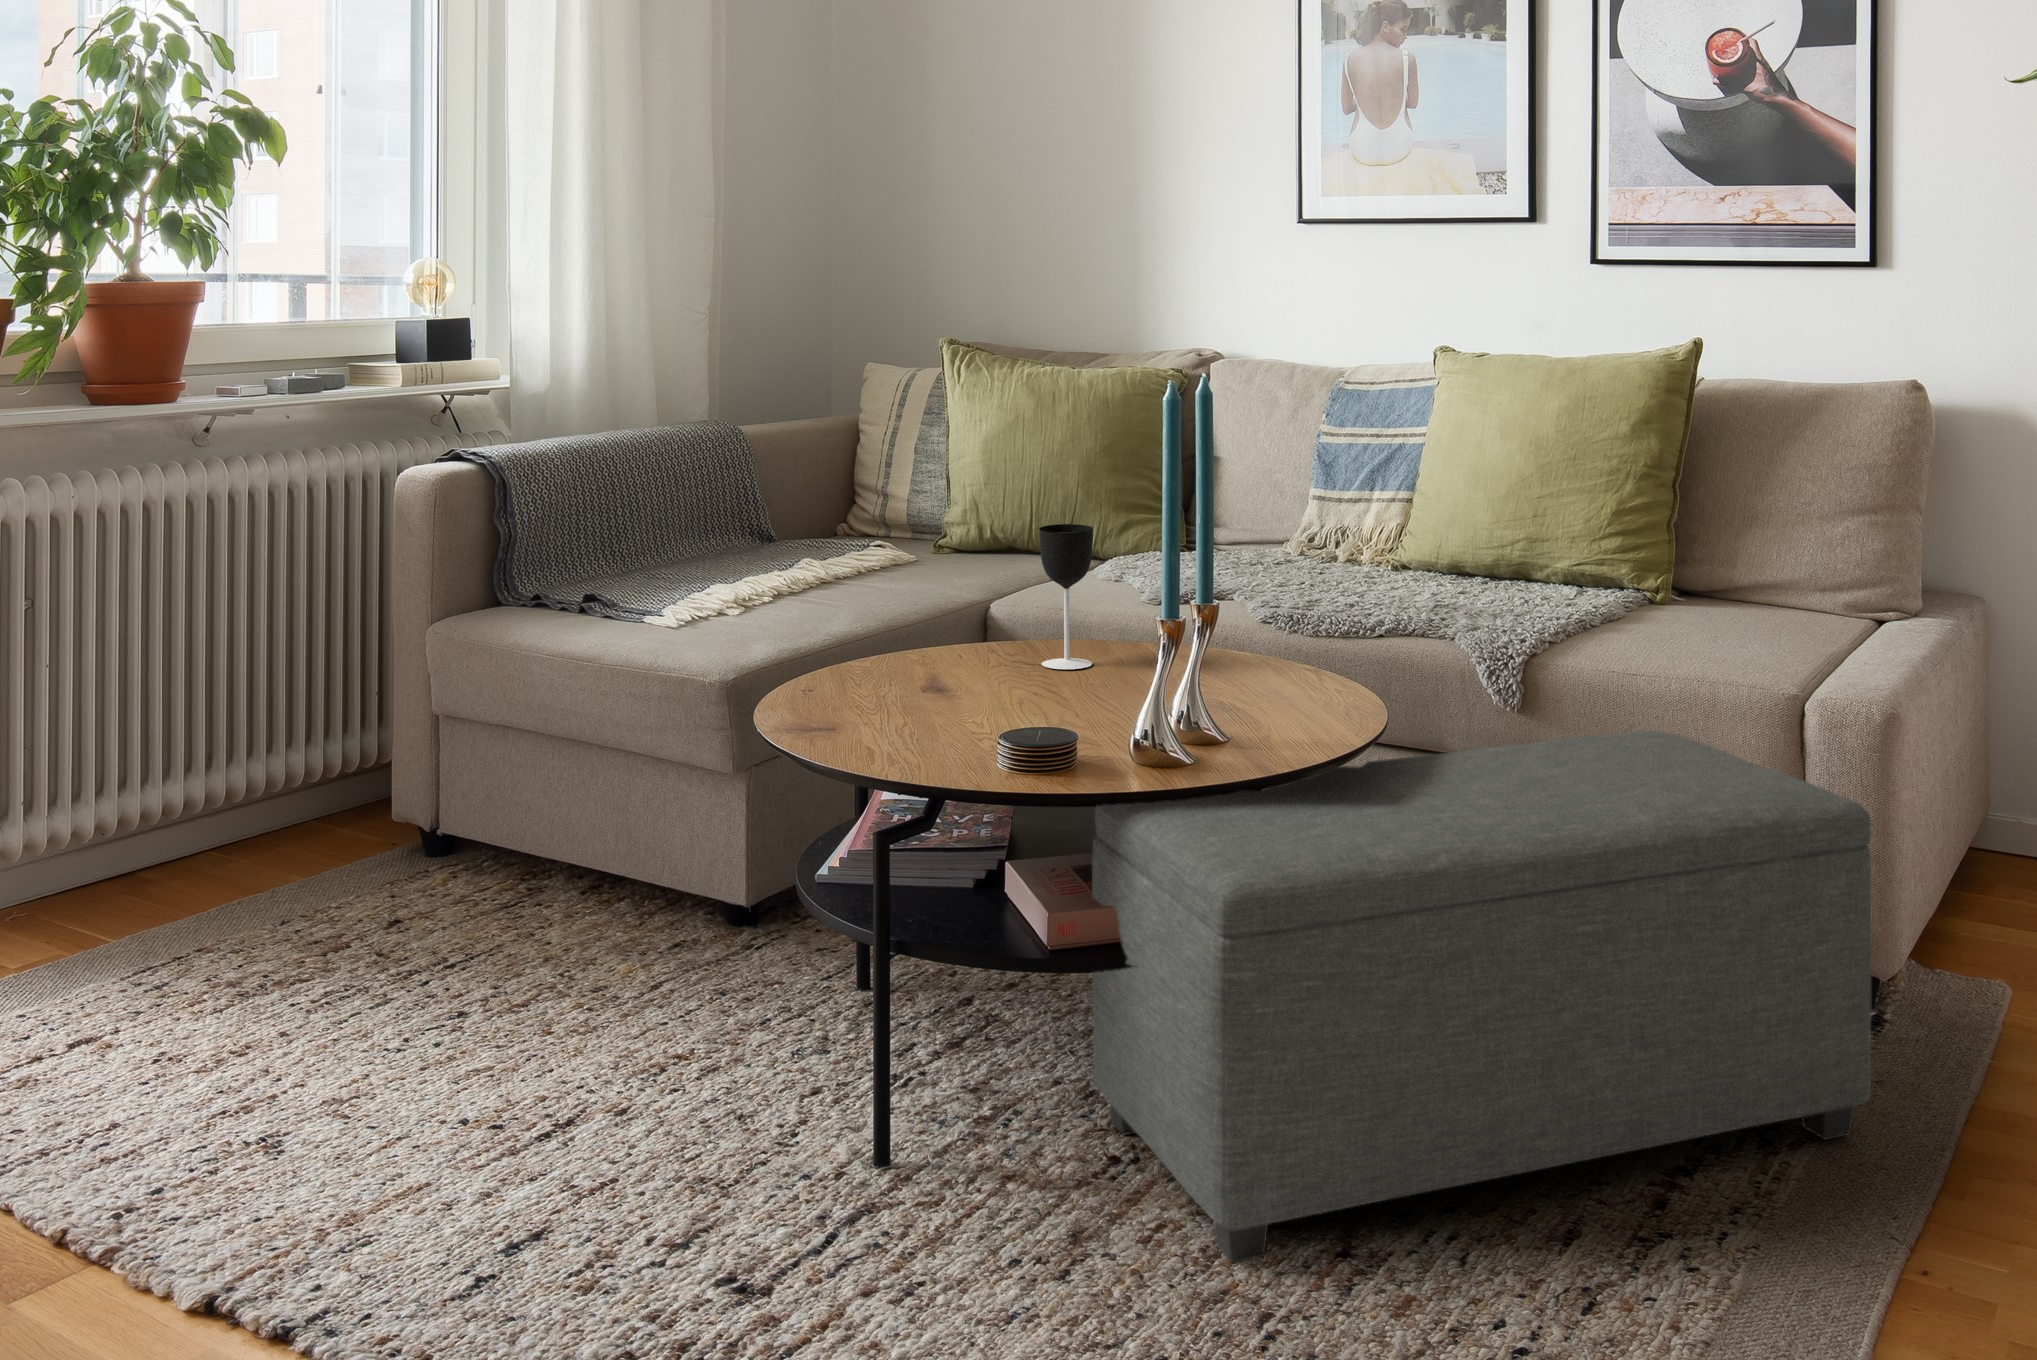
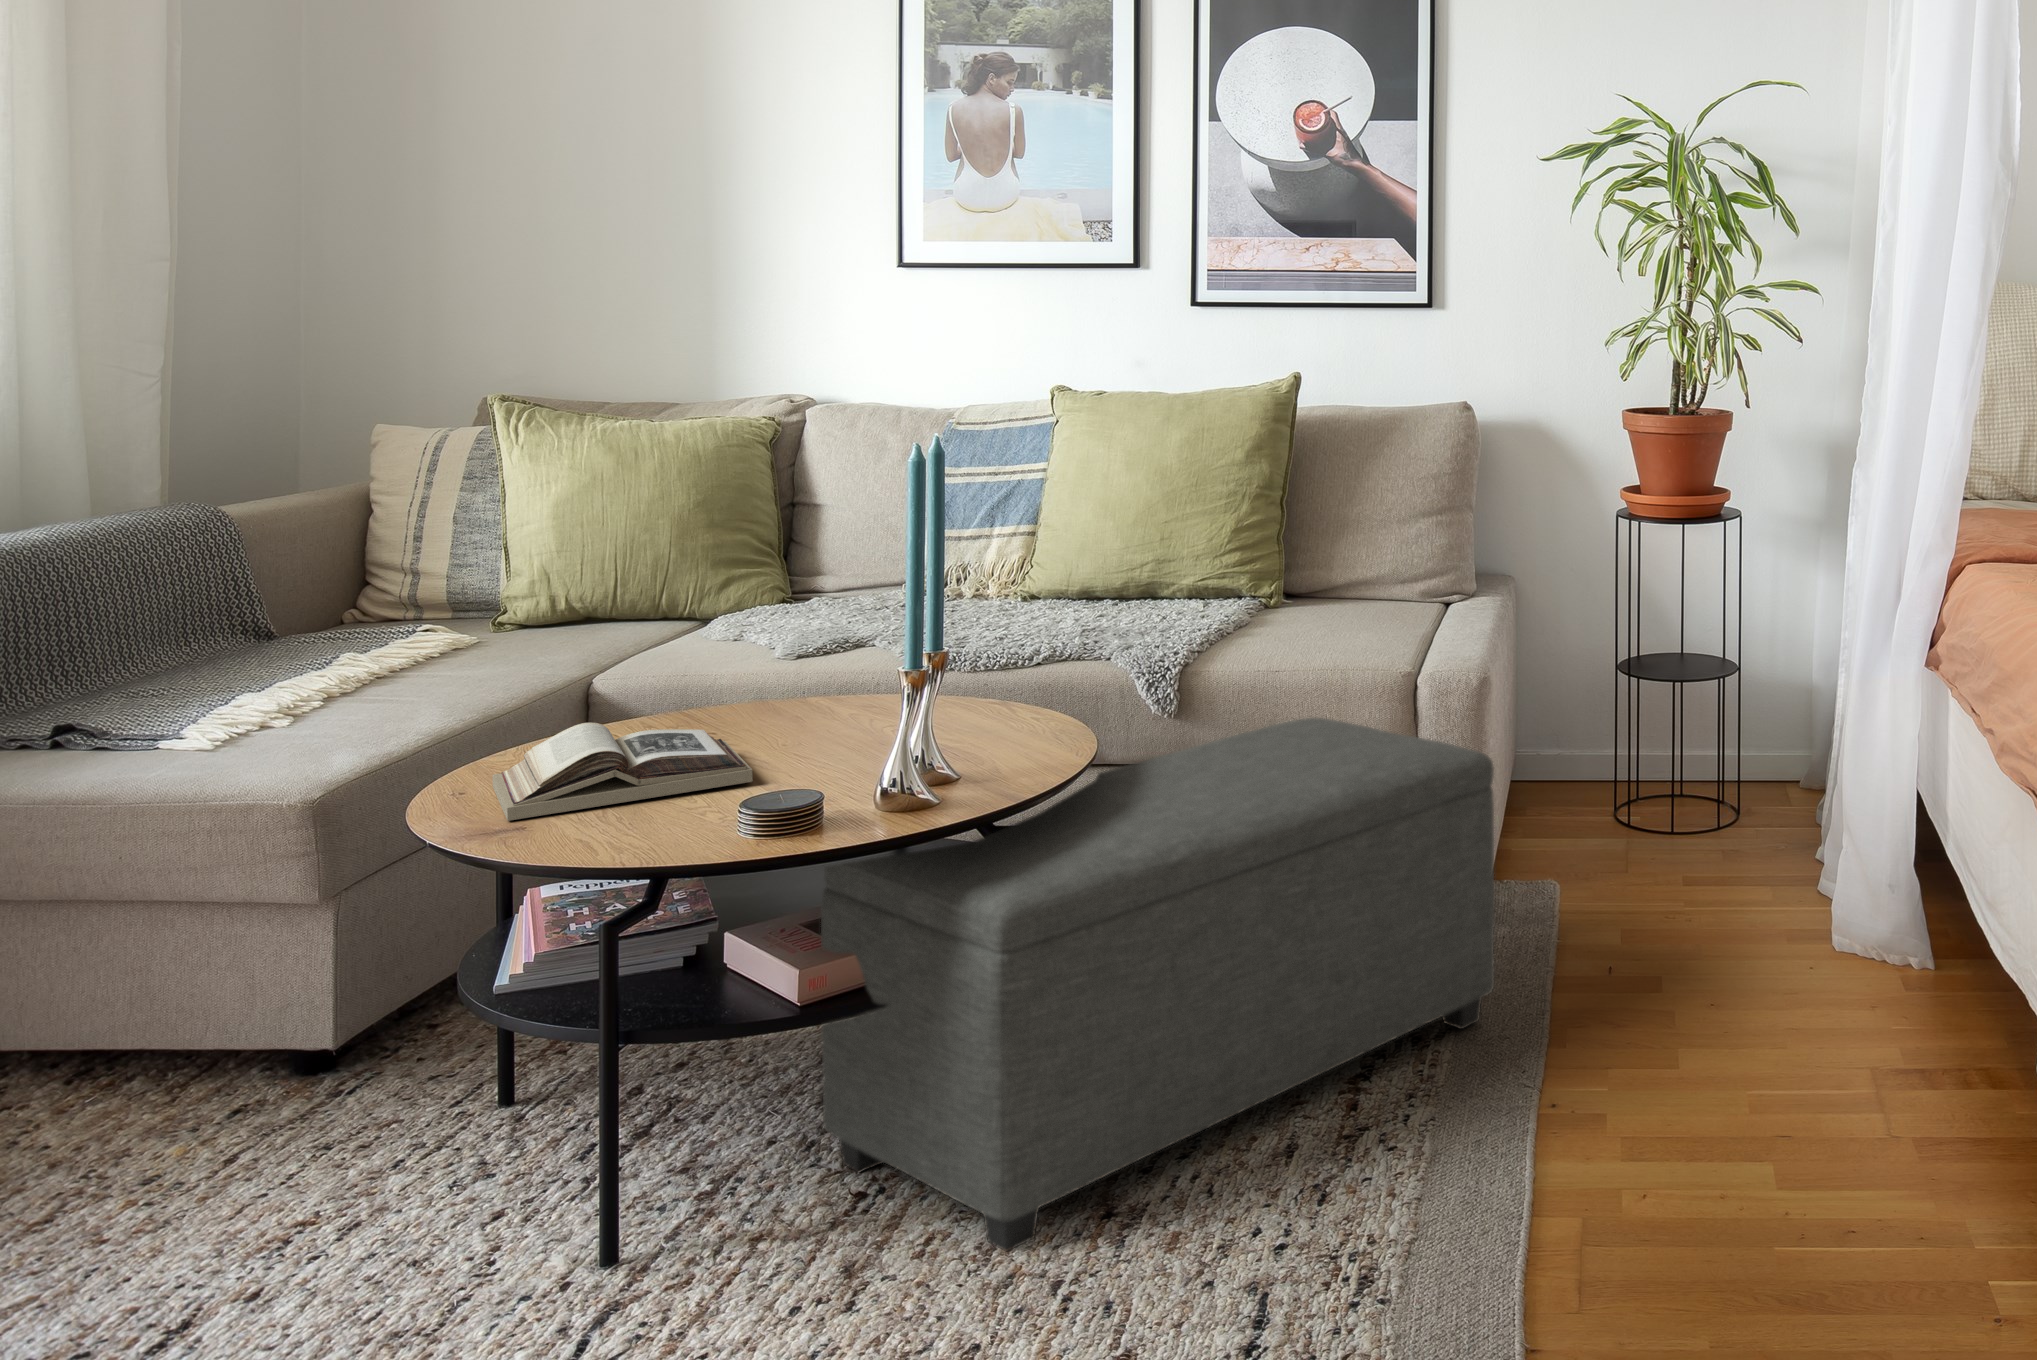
wine glass: present [1039,524,1093,669] -> none [714,585,774,733]
book: none [826,640,1040,723] -> present [493,723,753,821]

